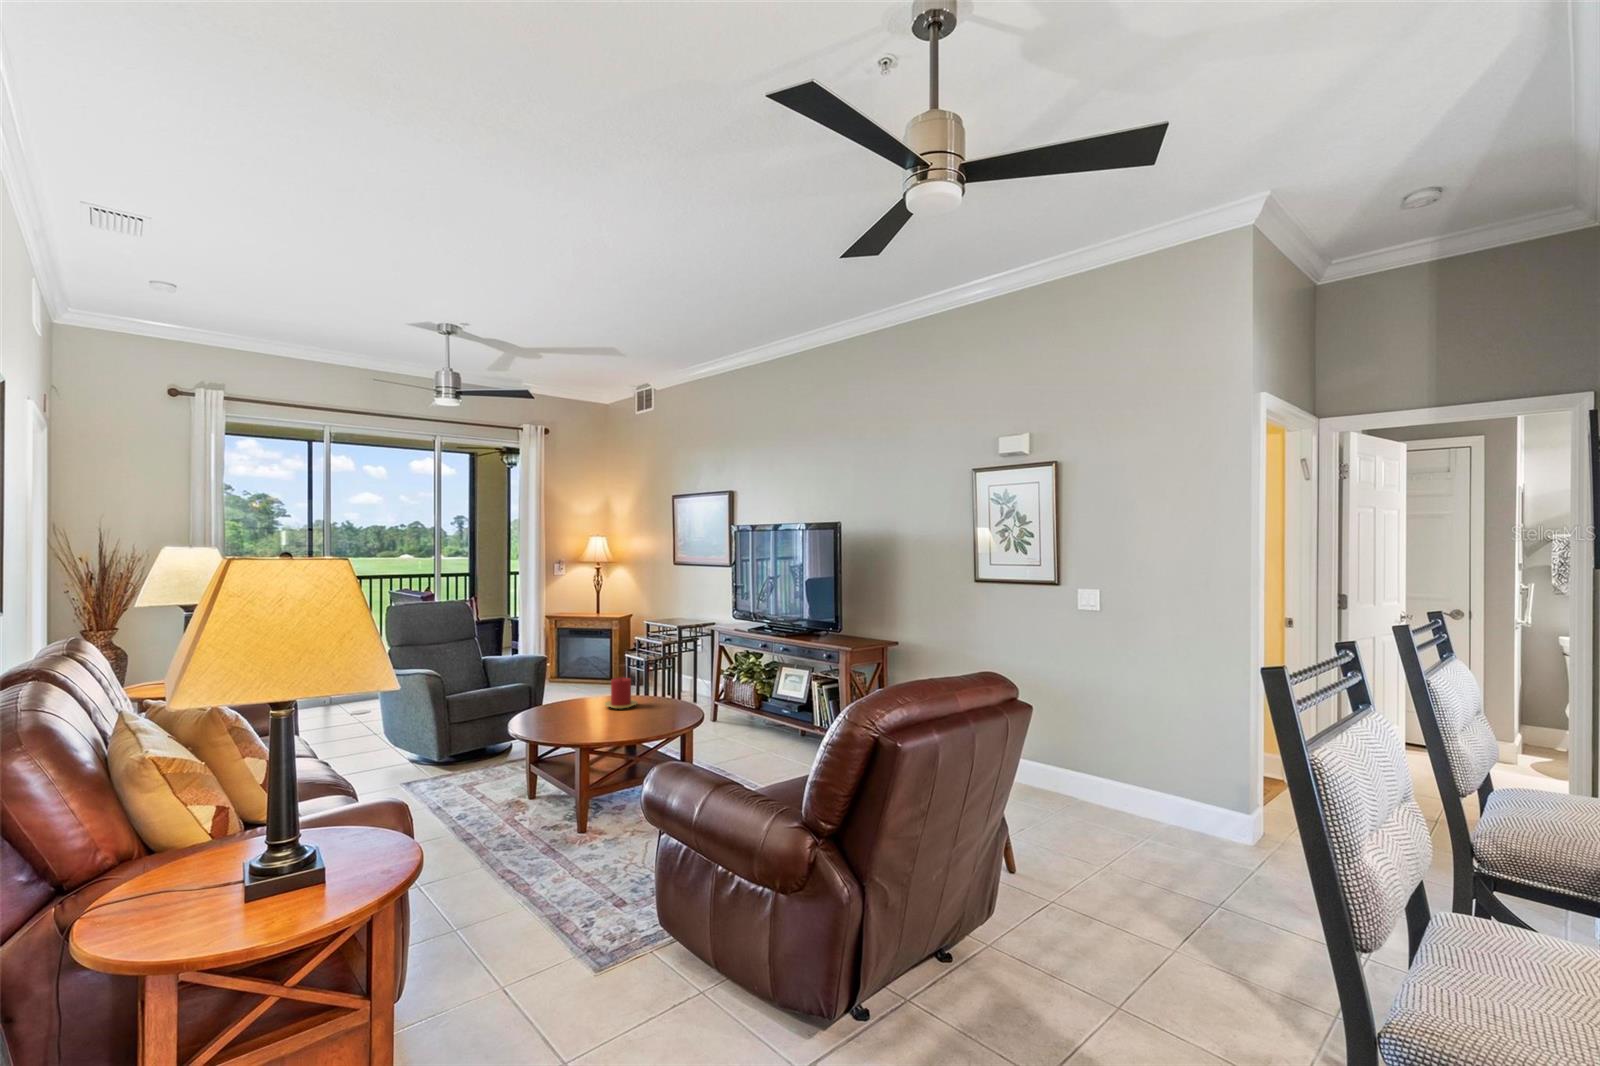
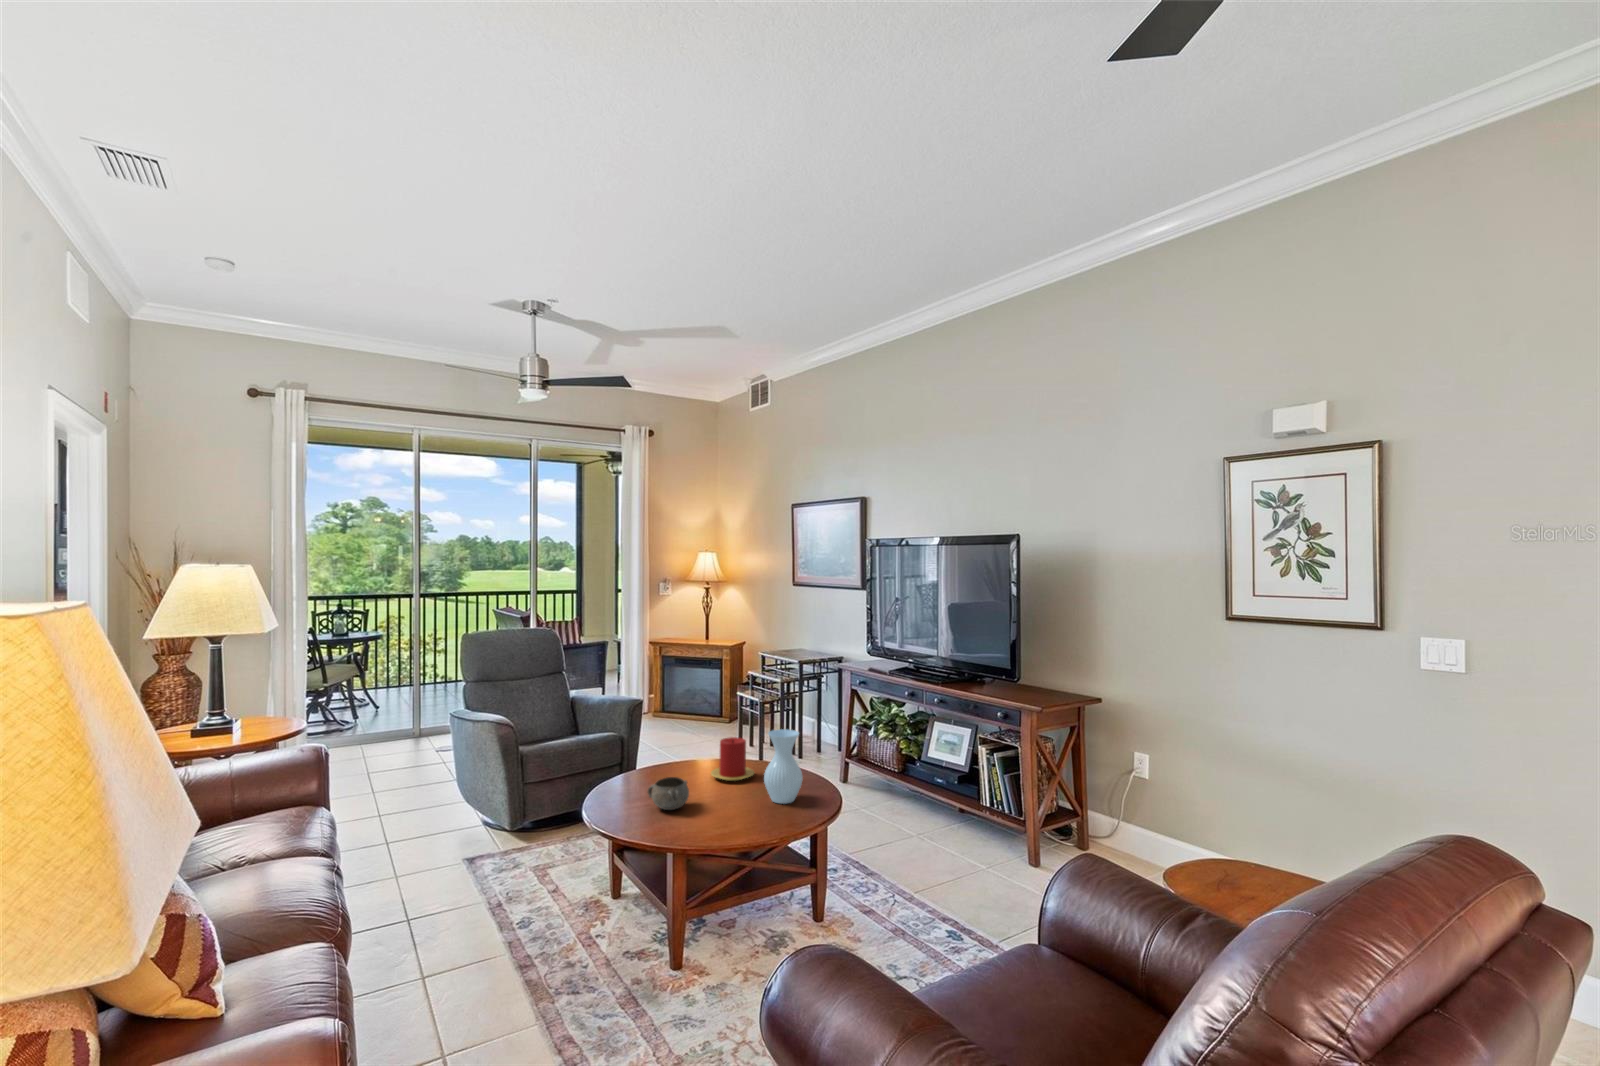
vase: none [644,667,673,720] -> present [764,729,803,804]
decorative bowl: none [557,704,589,727] -> present [648,777,689,810]

